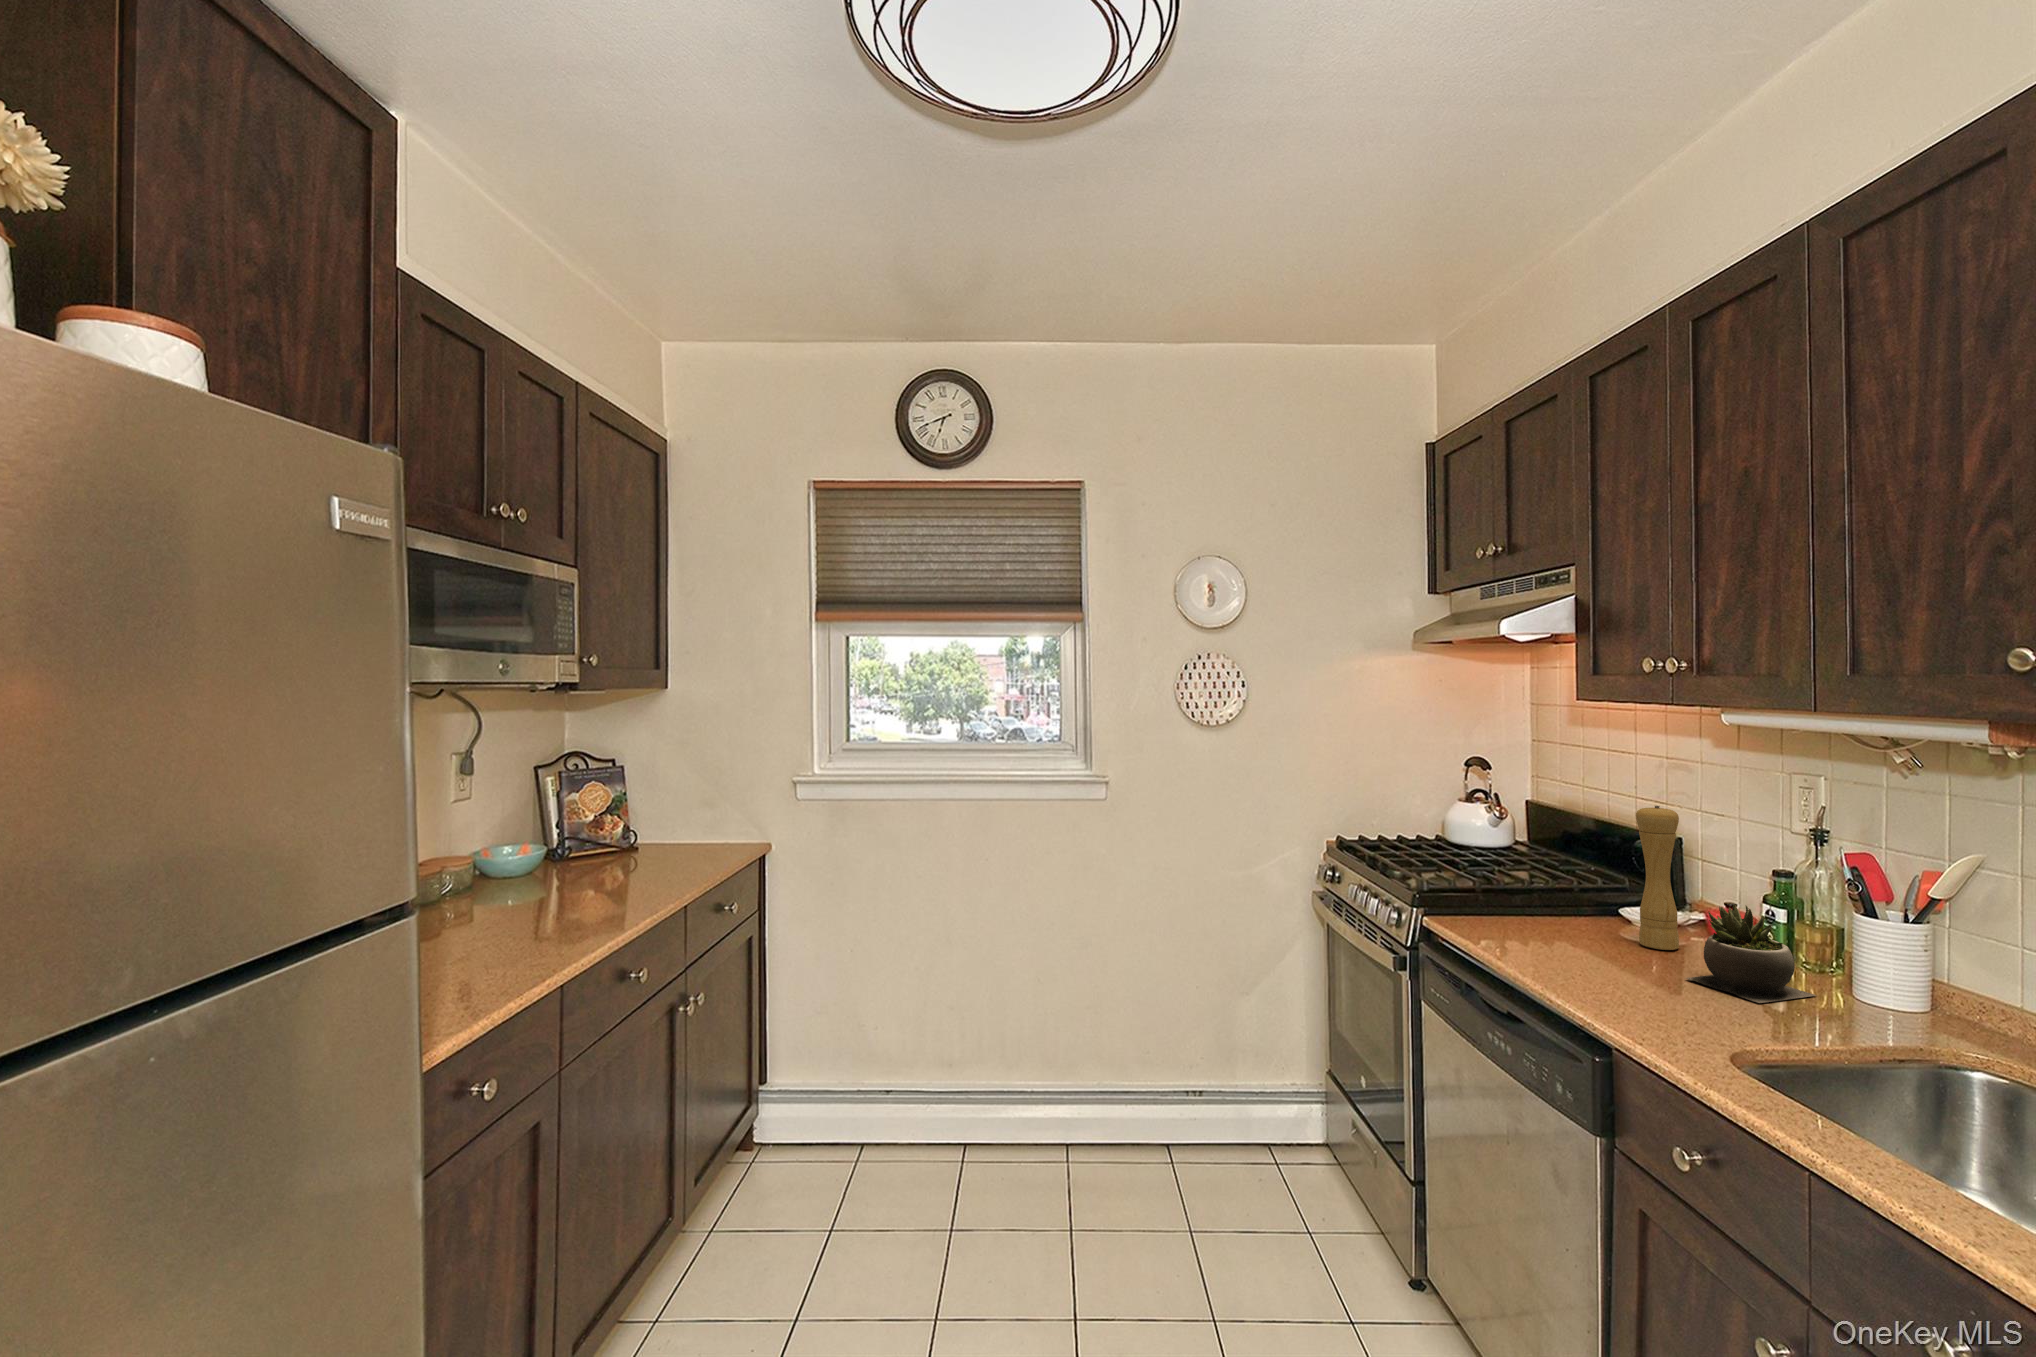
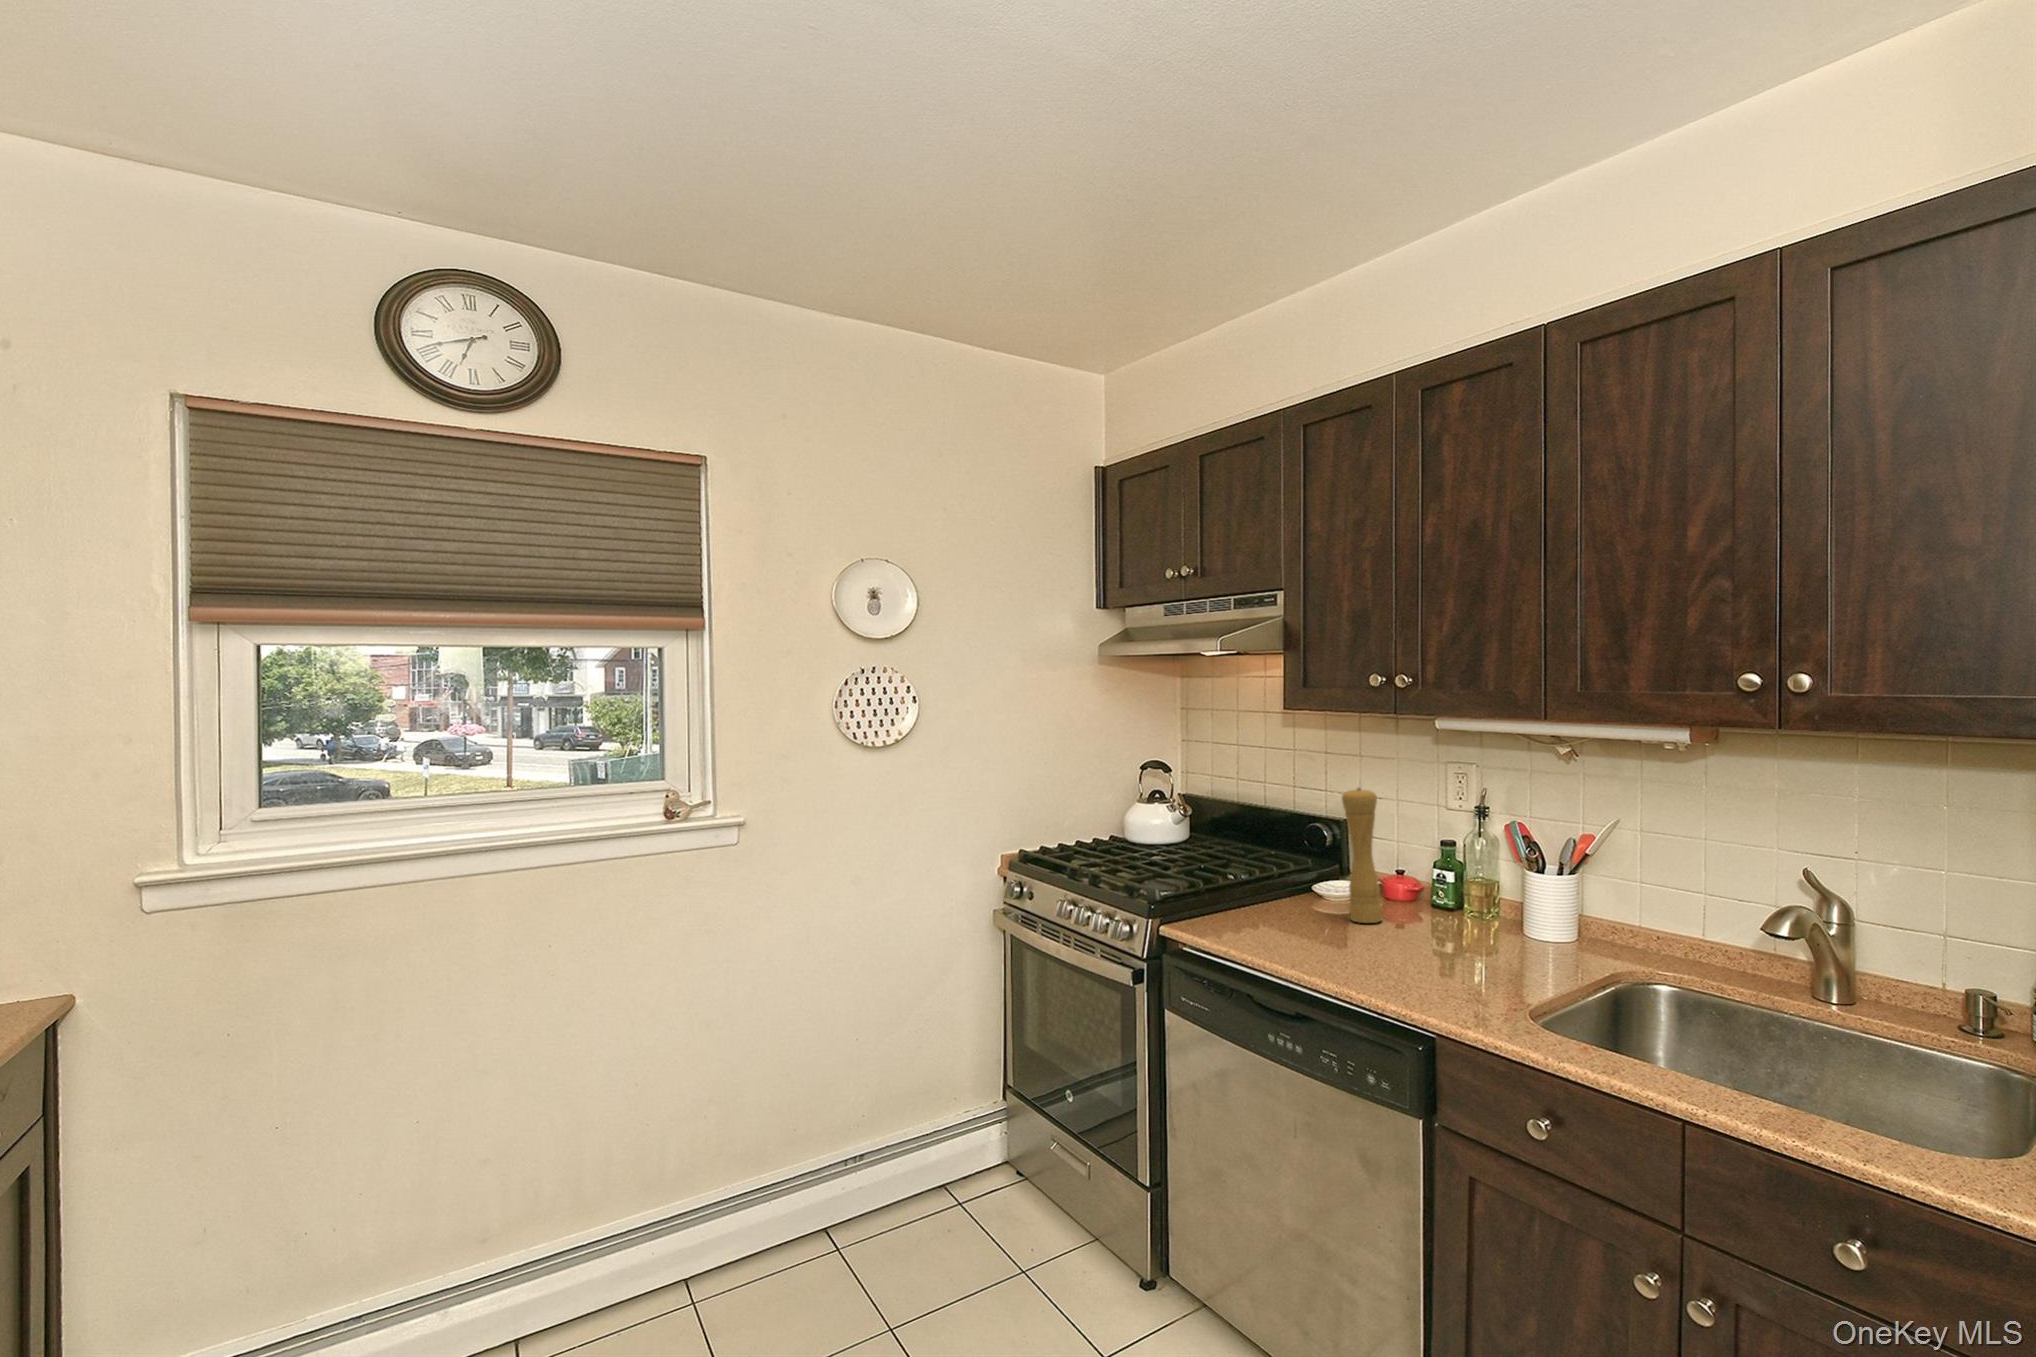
succulent plant: present [1686,905,1816,1003] -> none [1420,871,1514,960]

